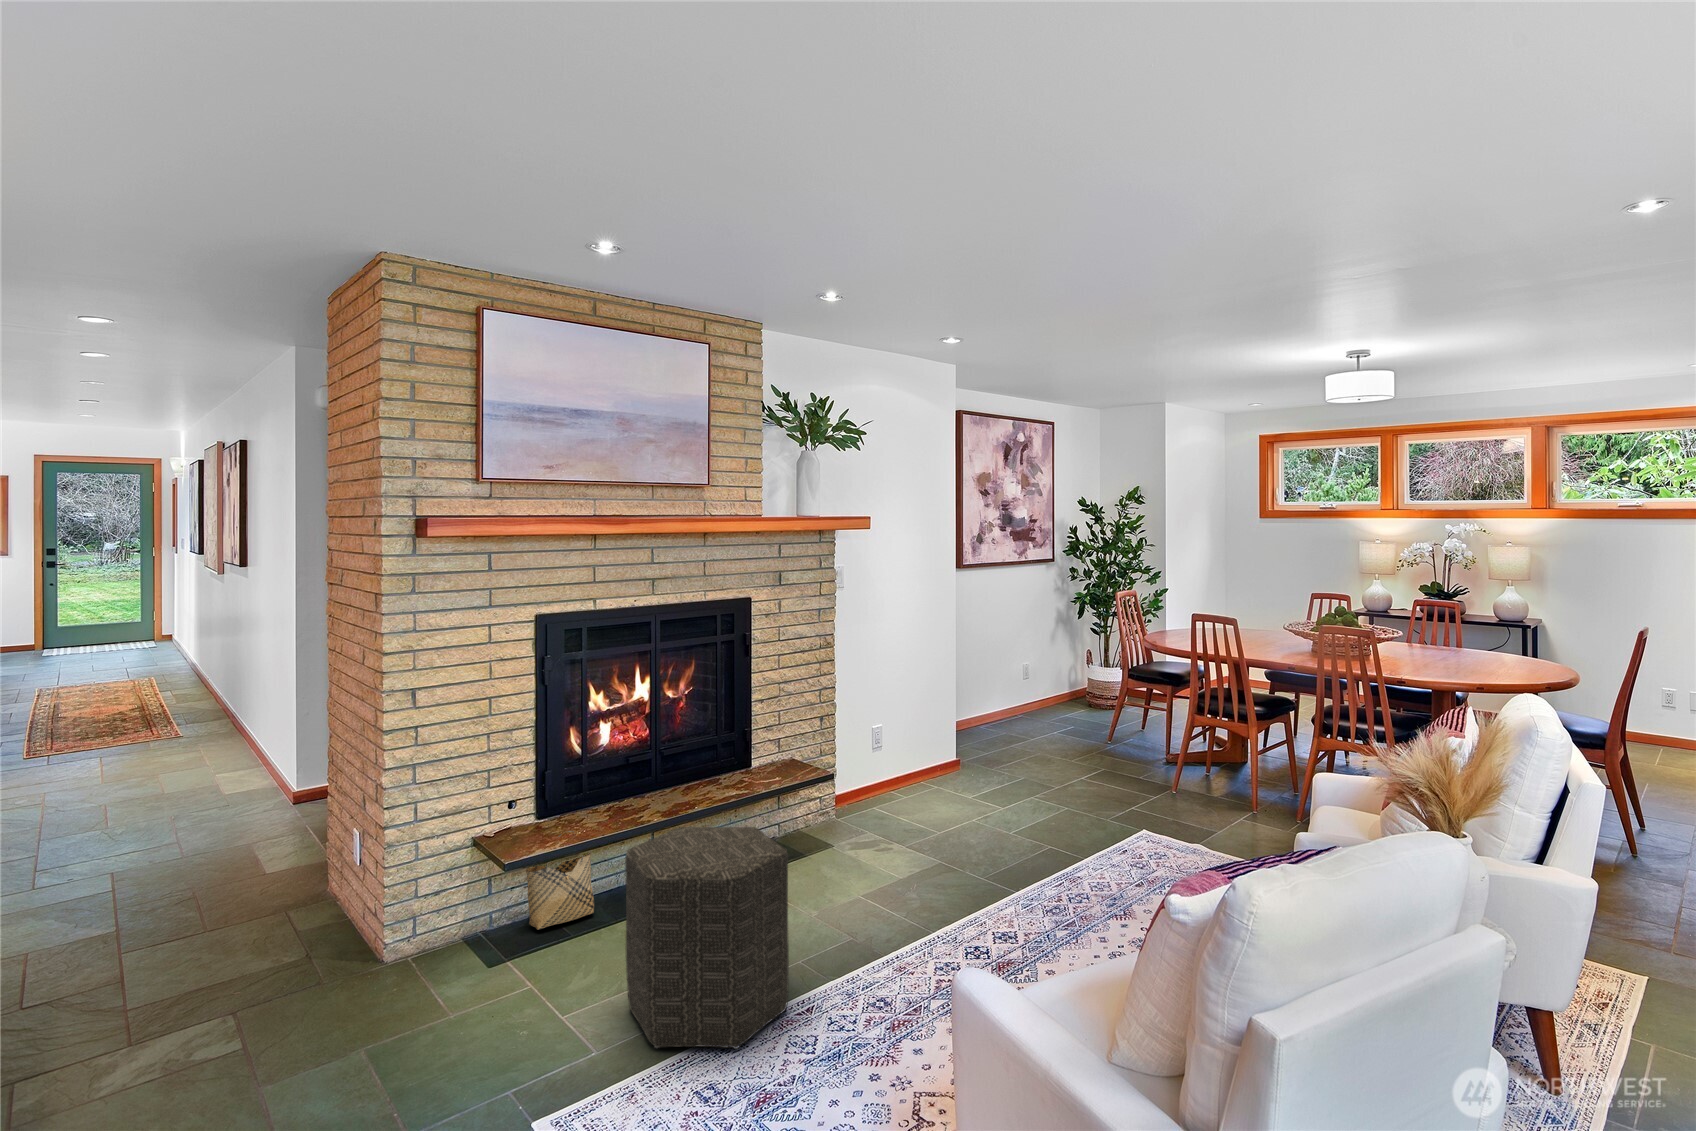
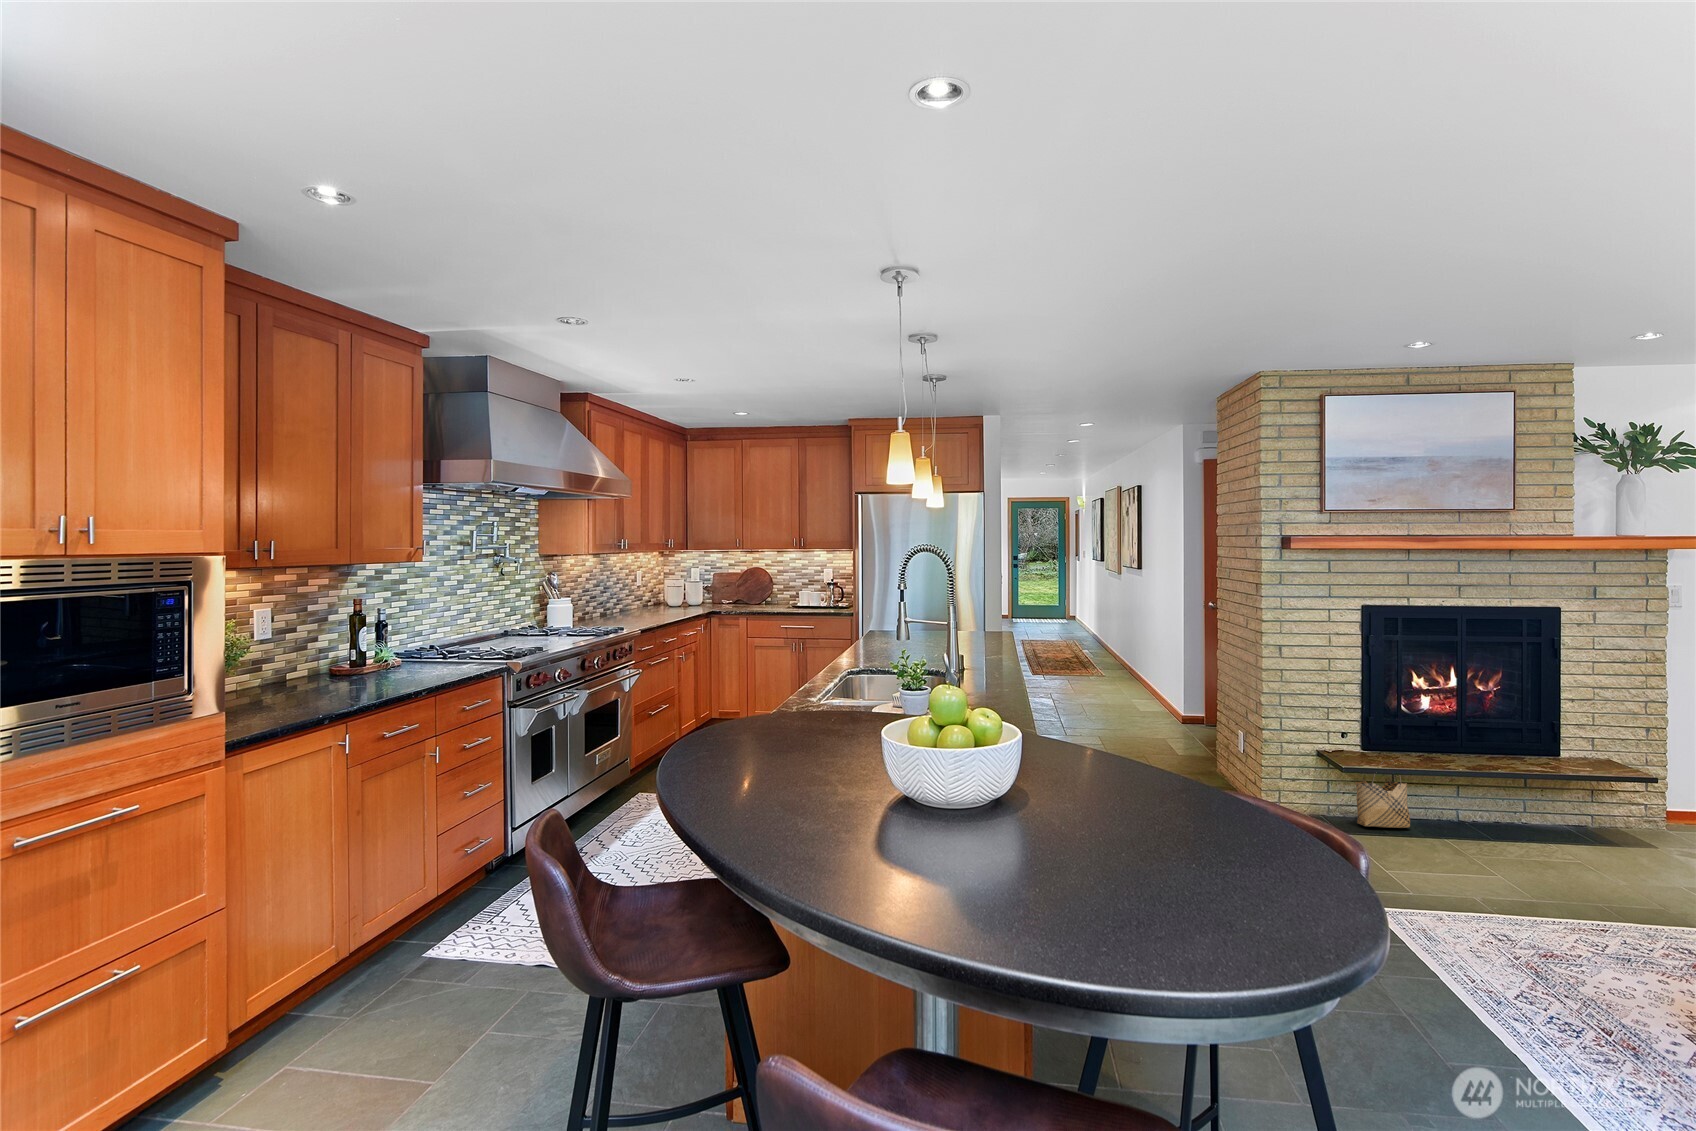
ottoman: present [625,827,789,1049] -> none [1448,758,1604,915]

